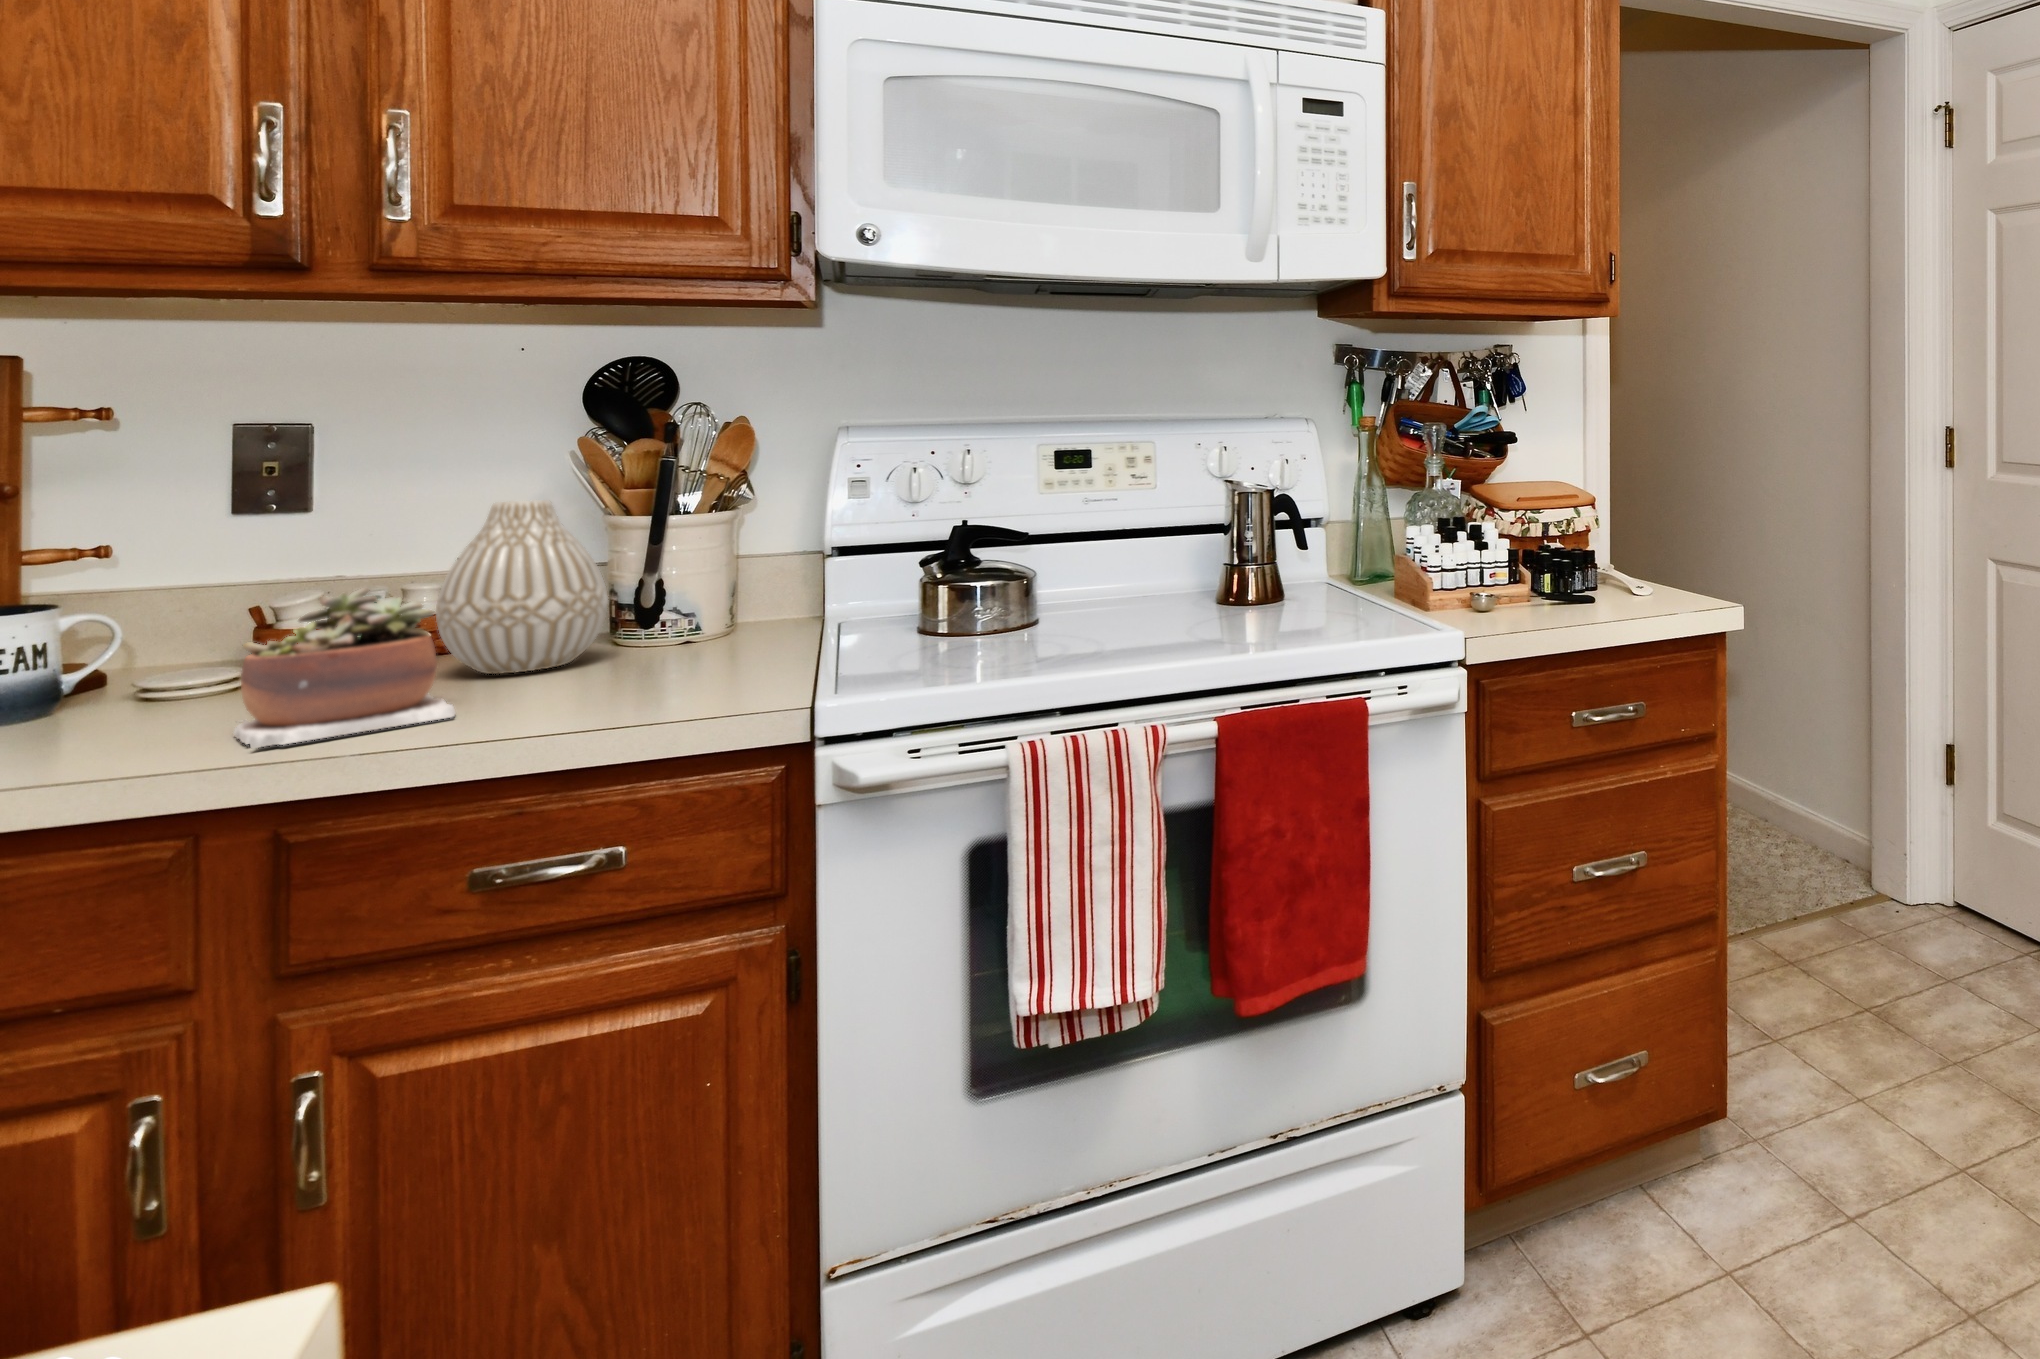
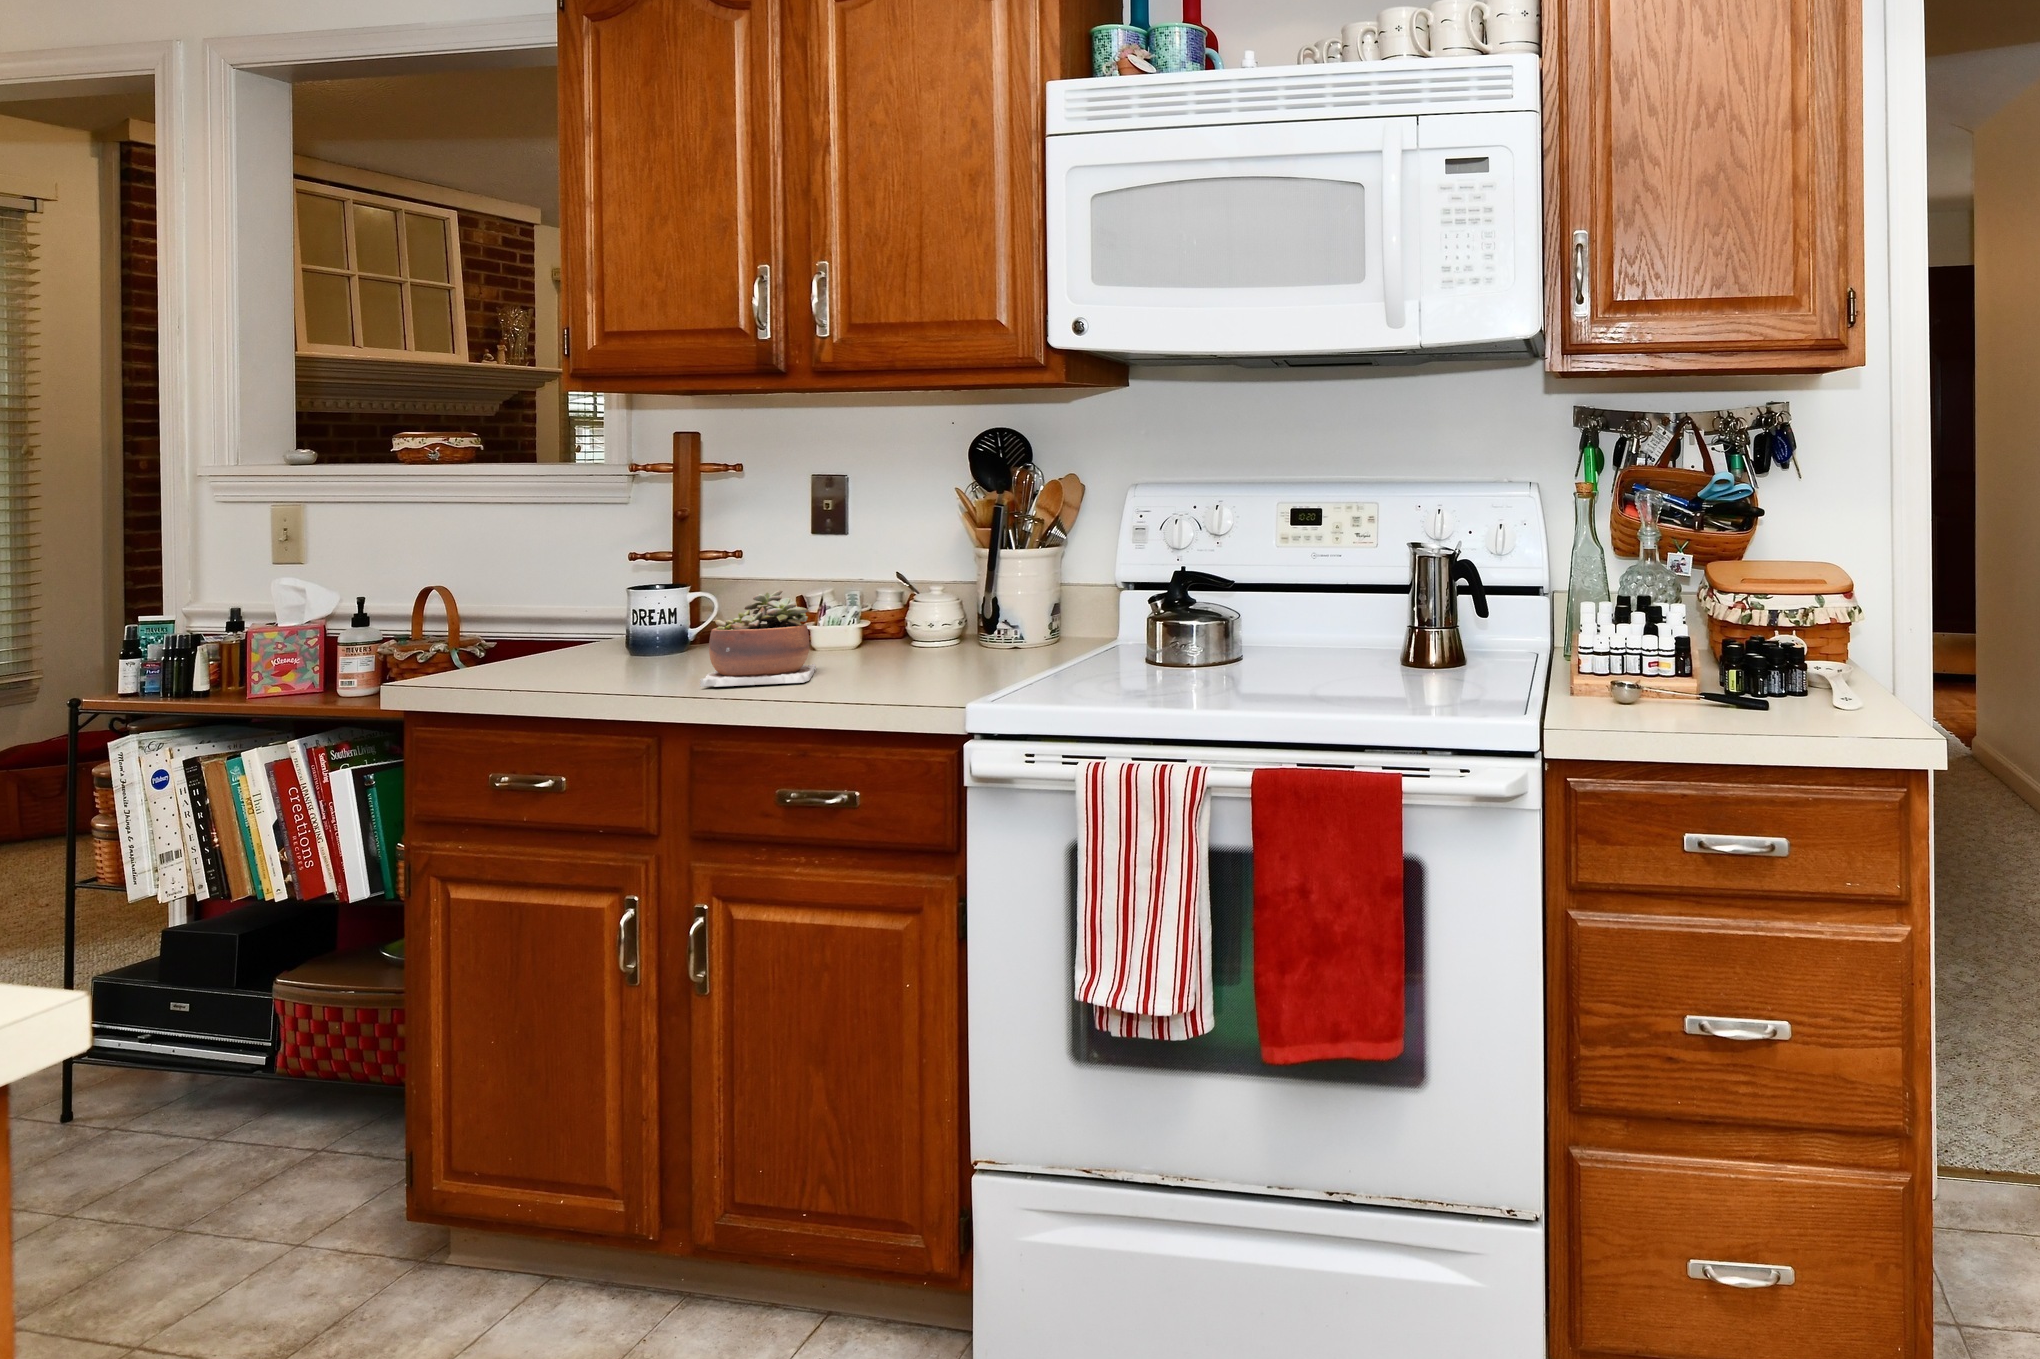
vase: present [436,500,608,674] -> none [841,535,942,658]

